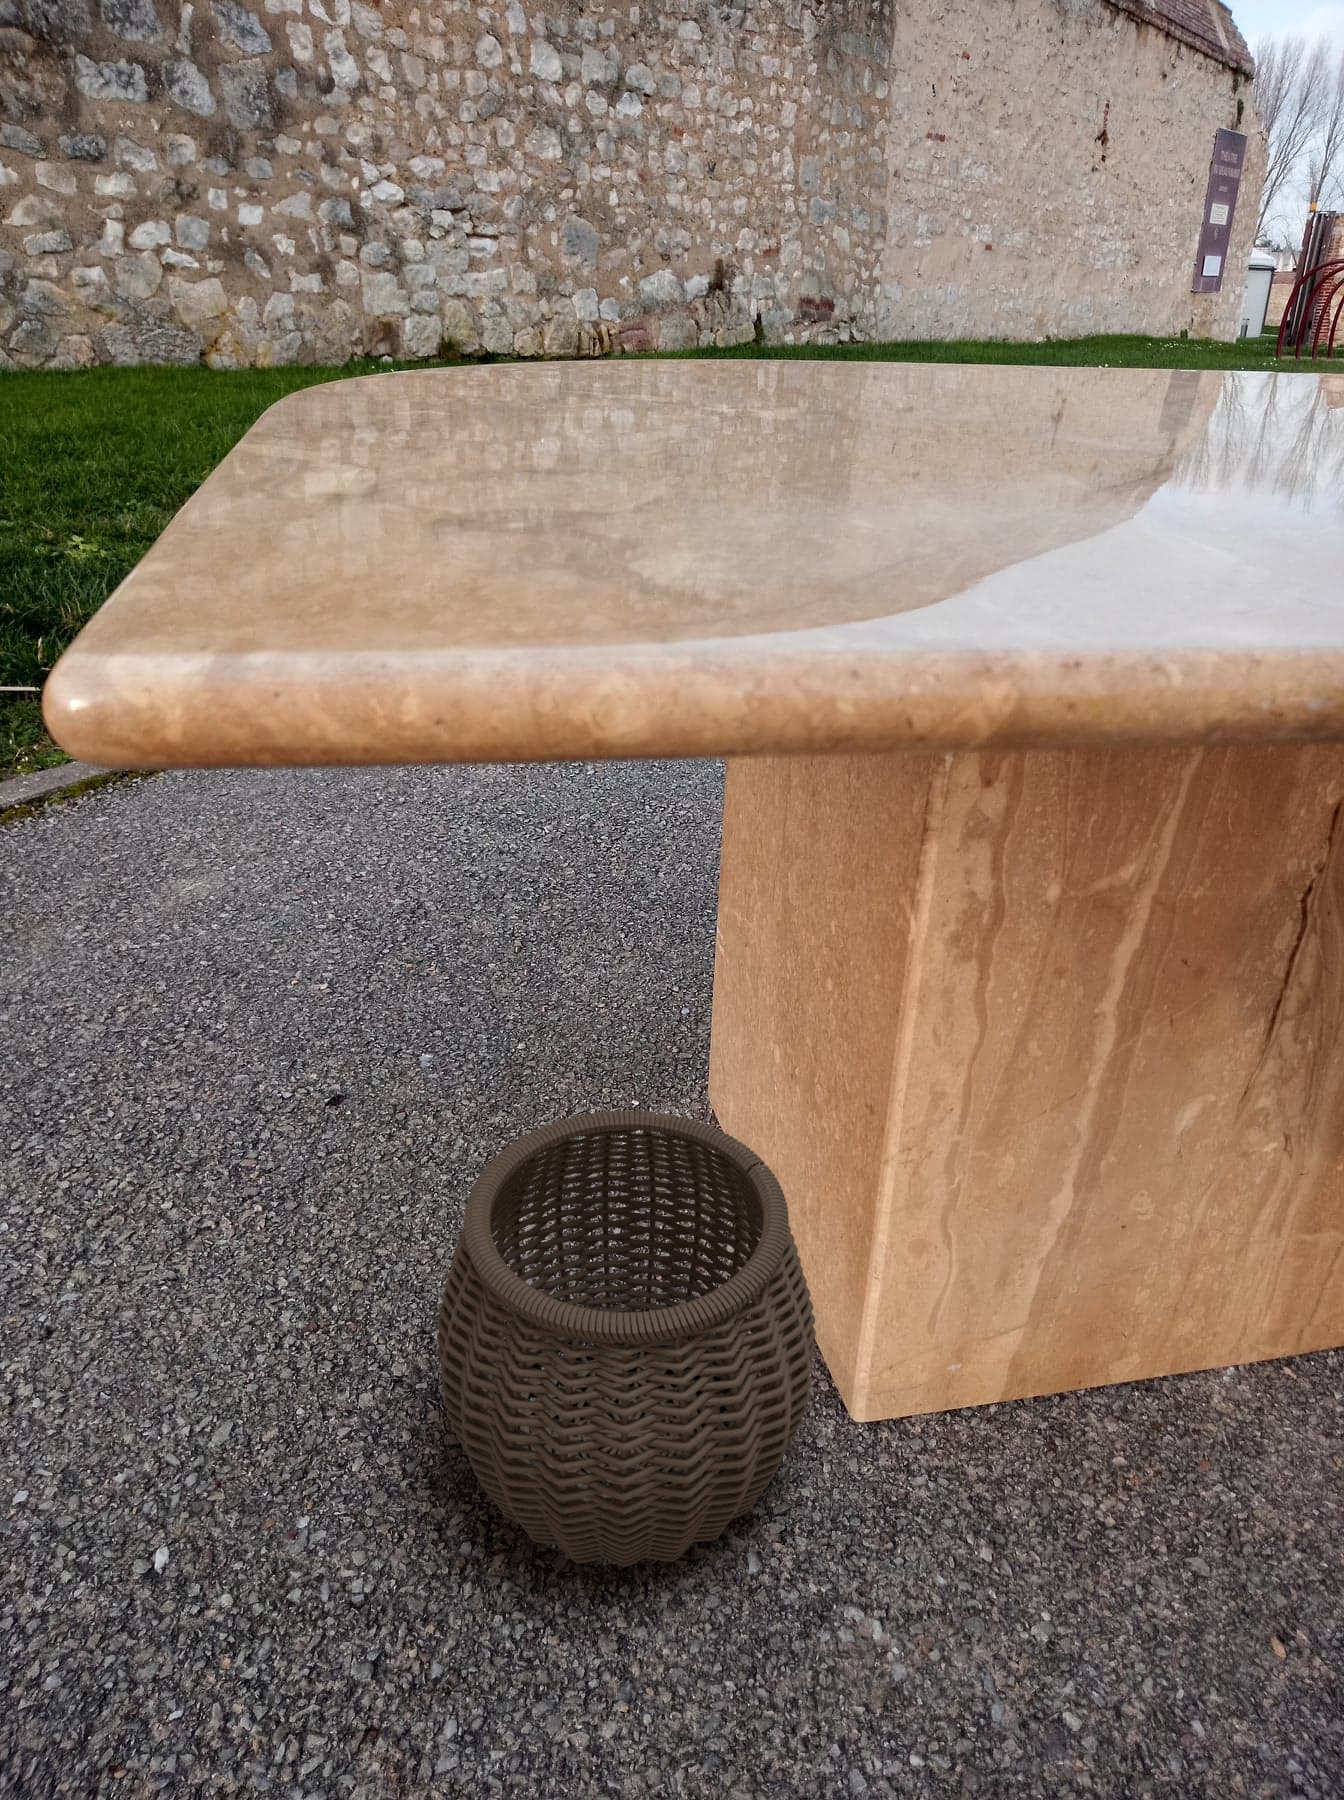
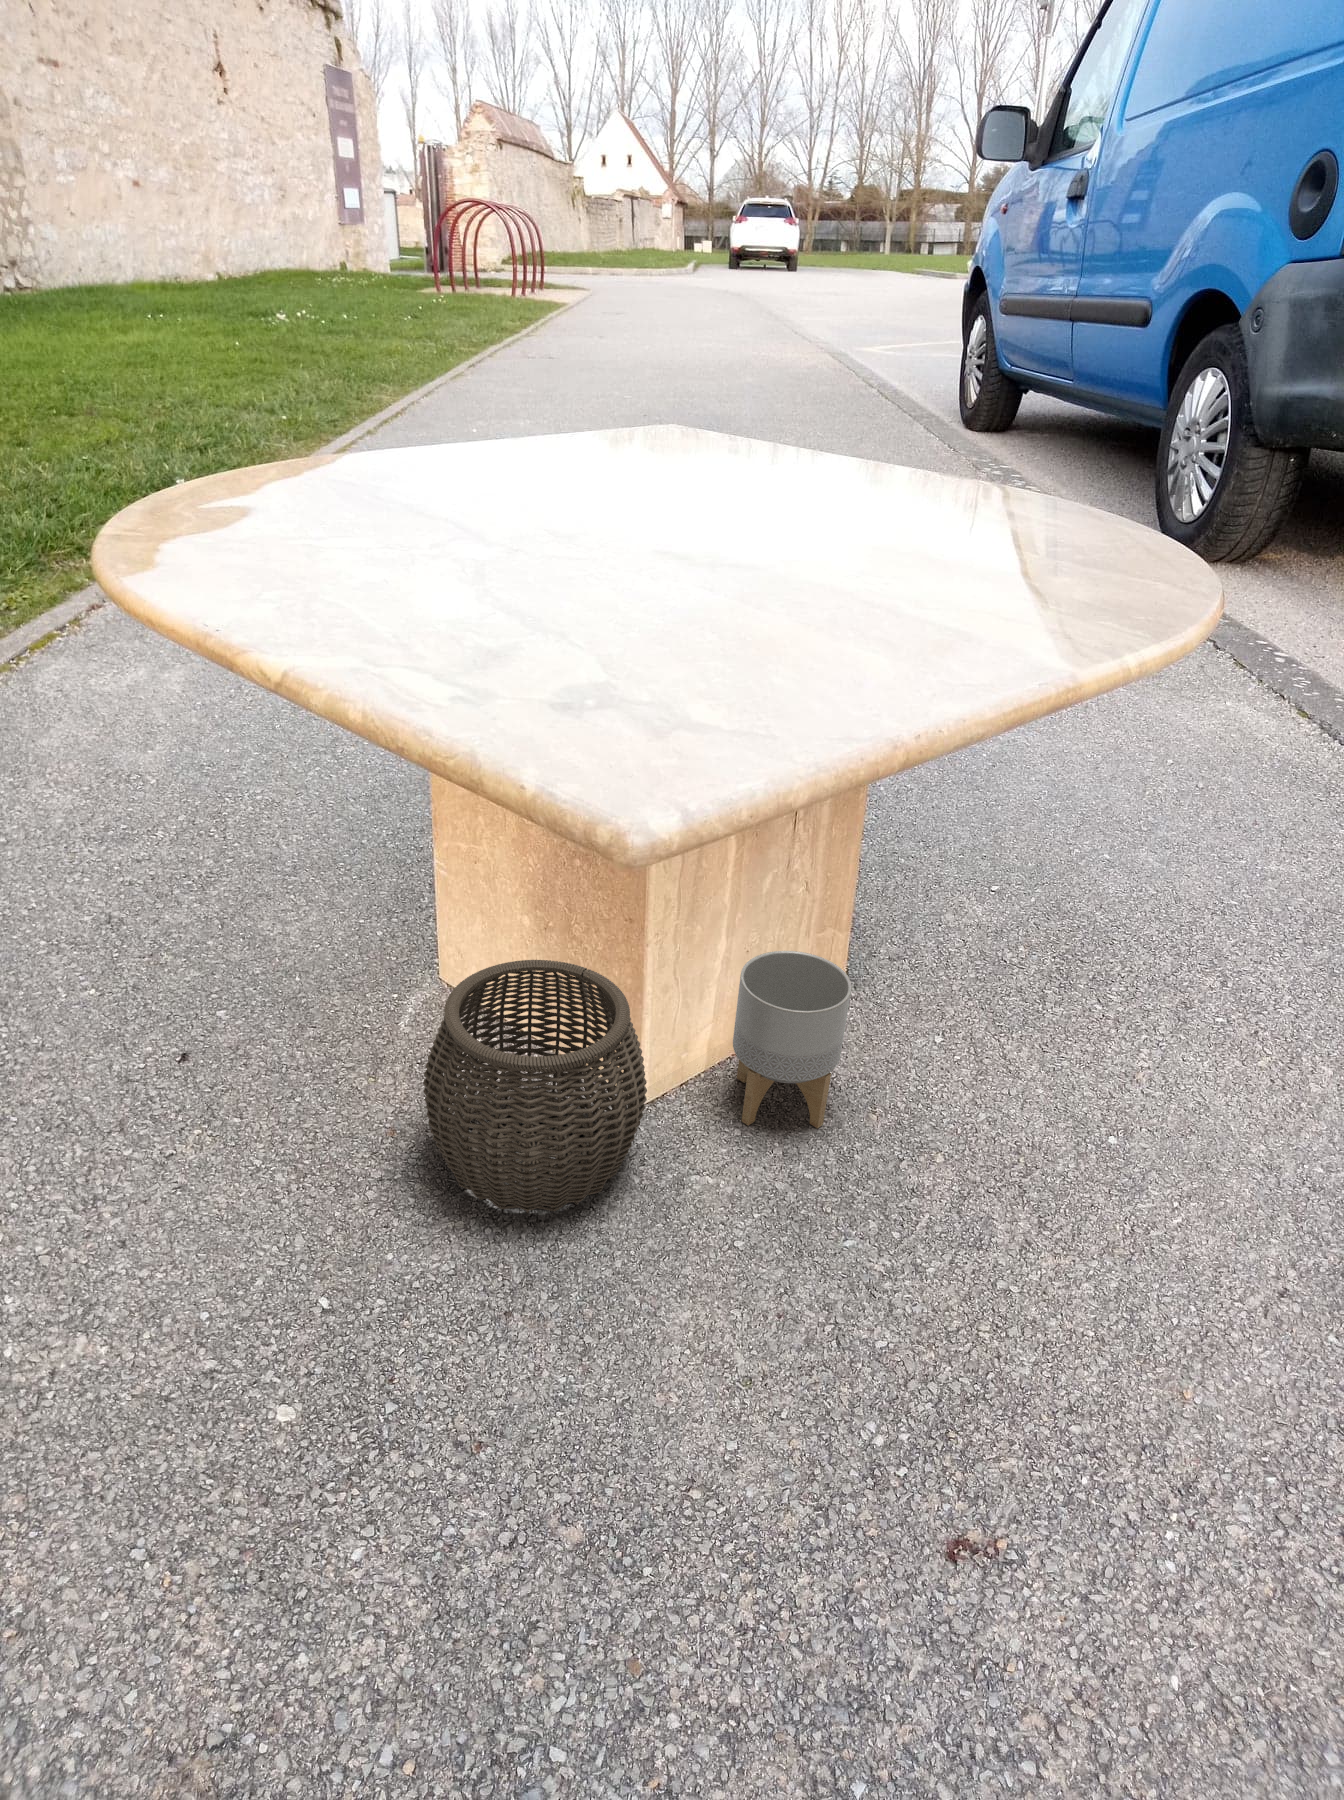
planter: none [1009,1237,1284,1618] -> present [733,951,852,1128]

